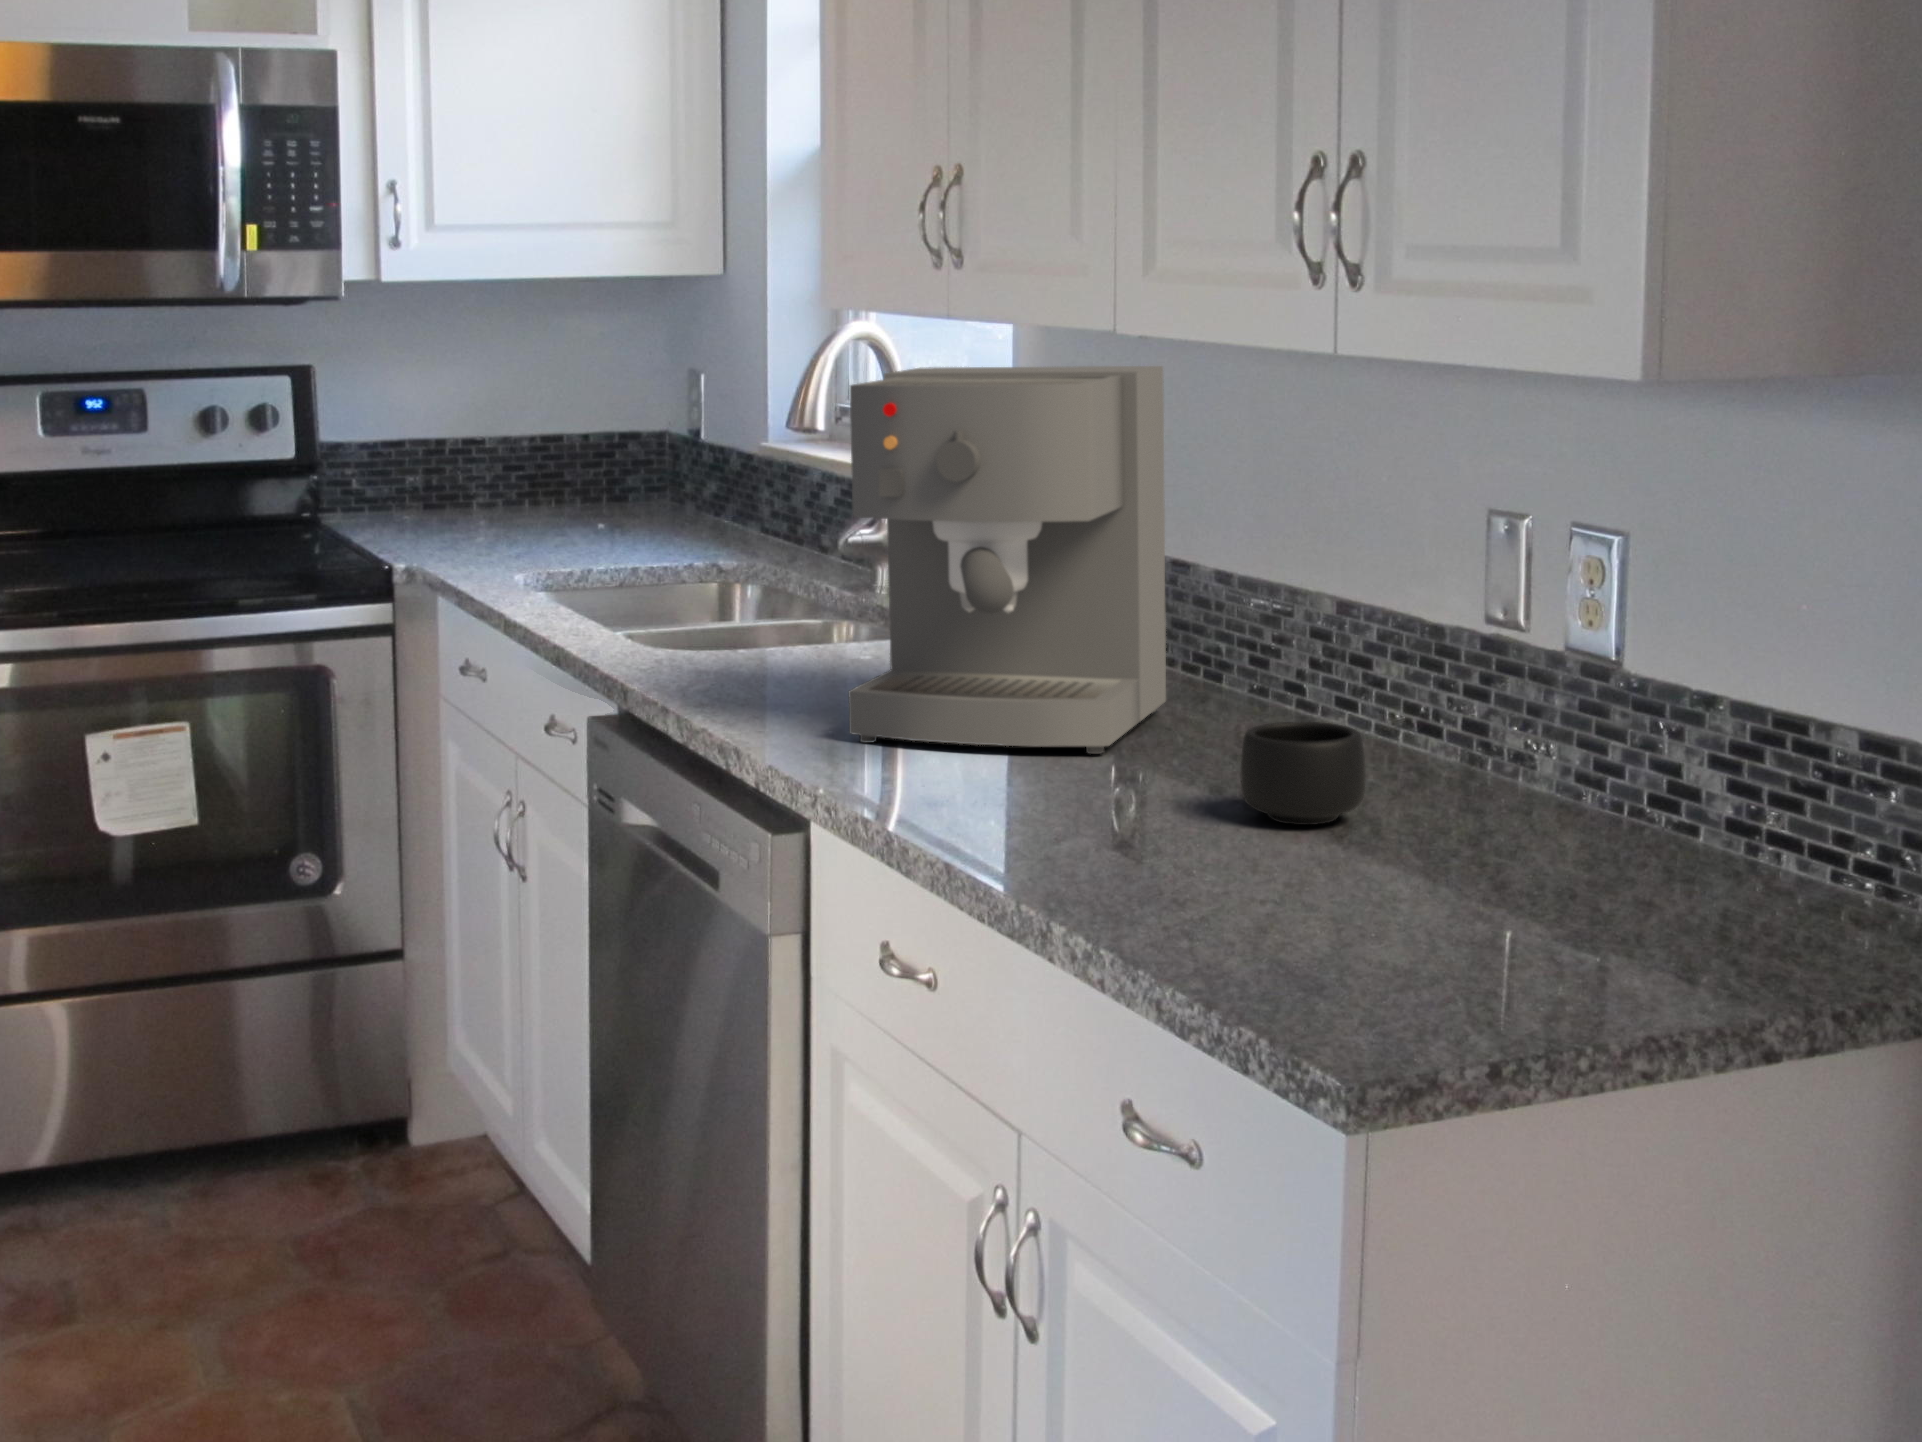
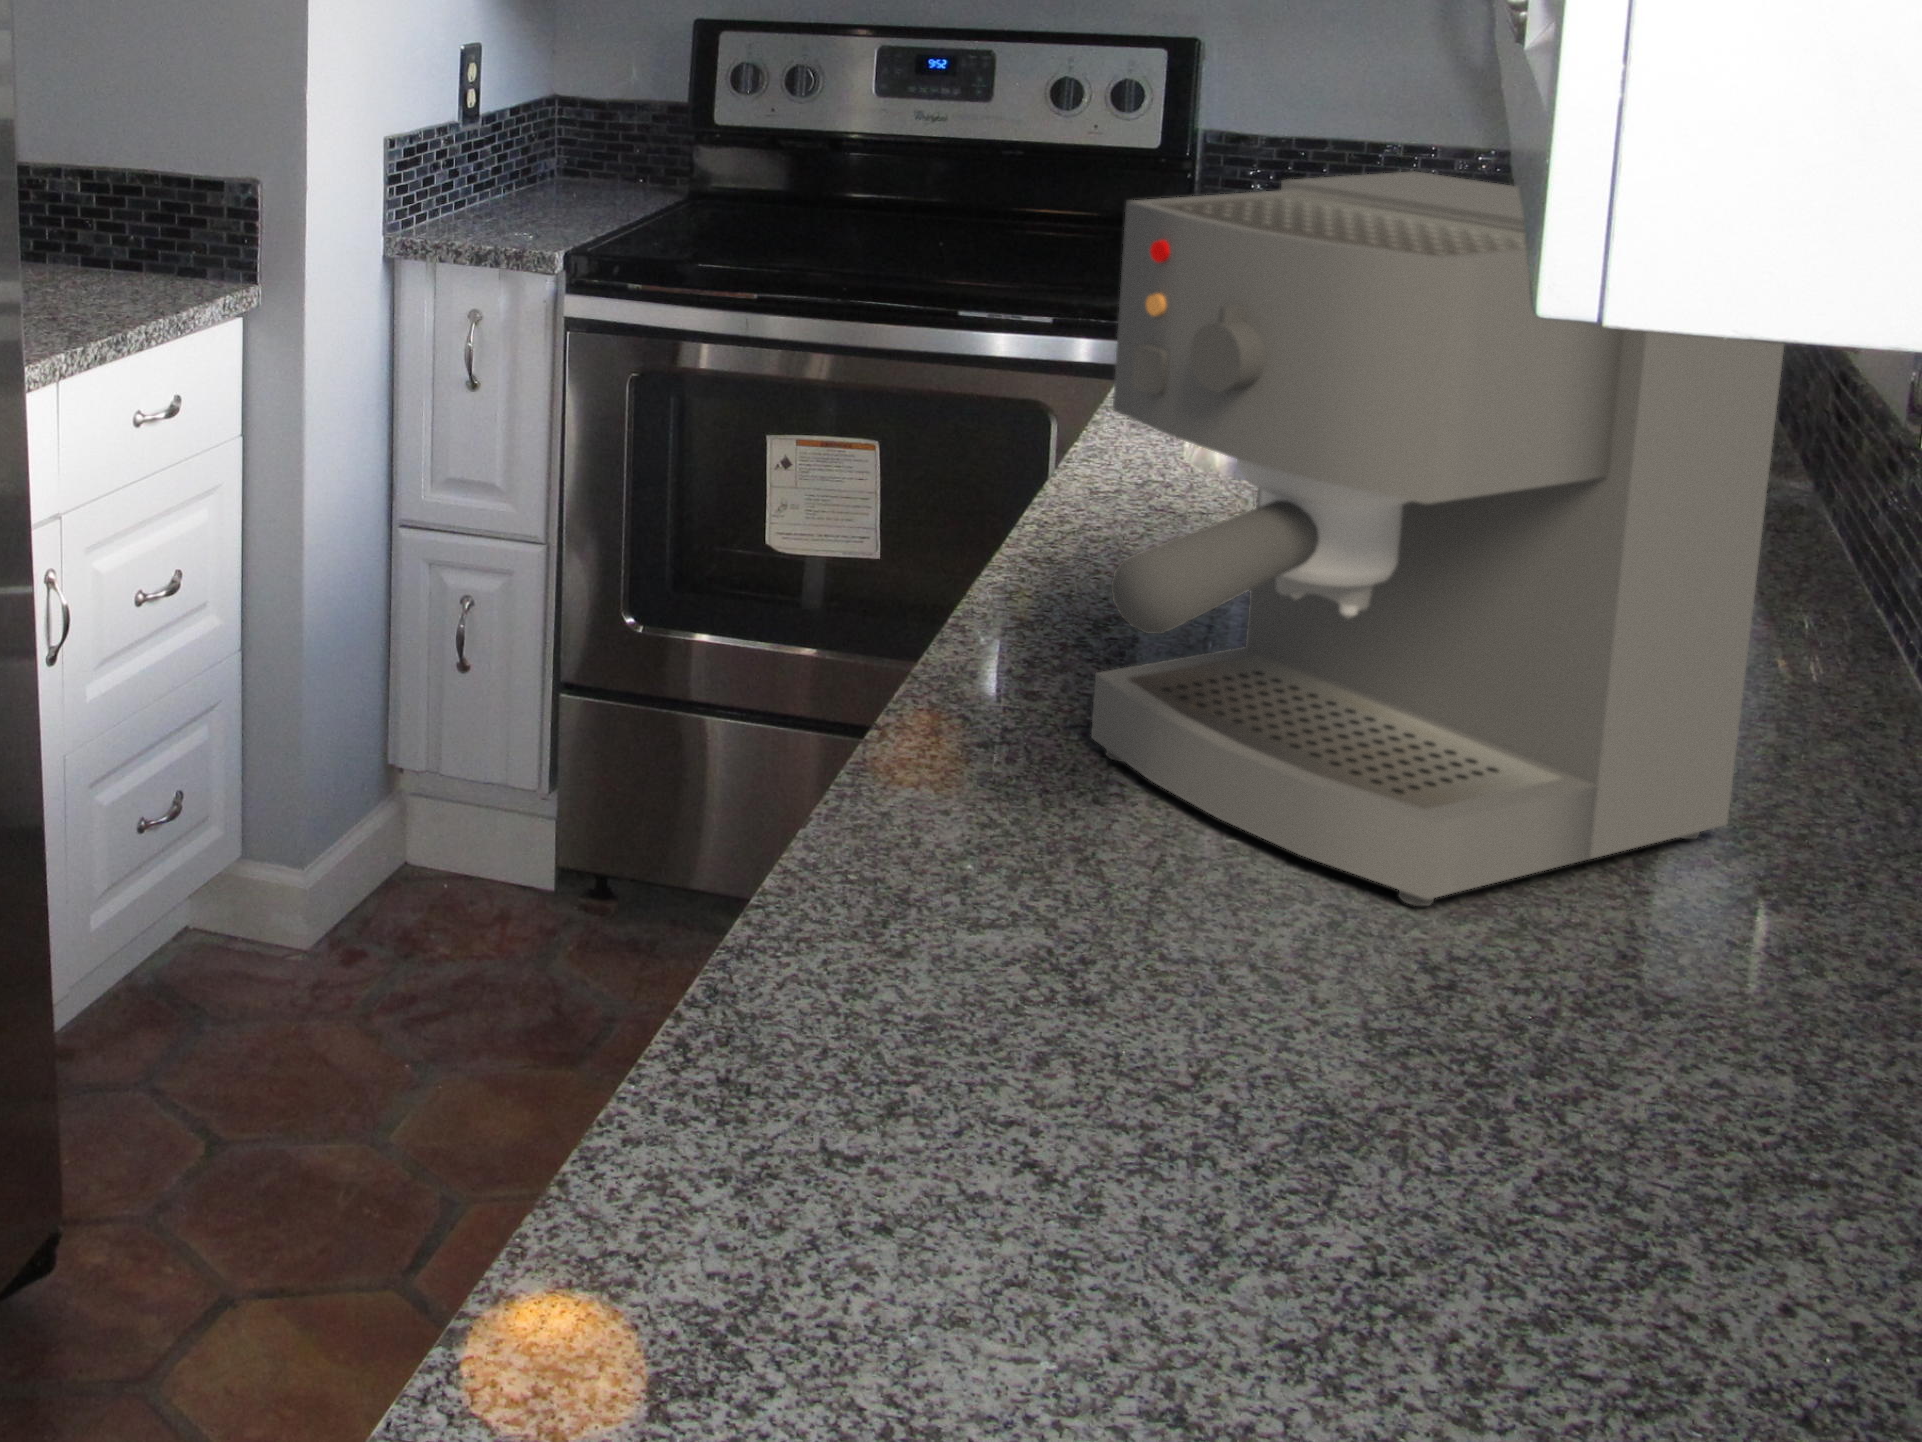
mug: present [1240,722,1366,825] -> none [1376,1002,1691,1254]

